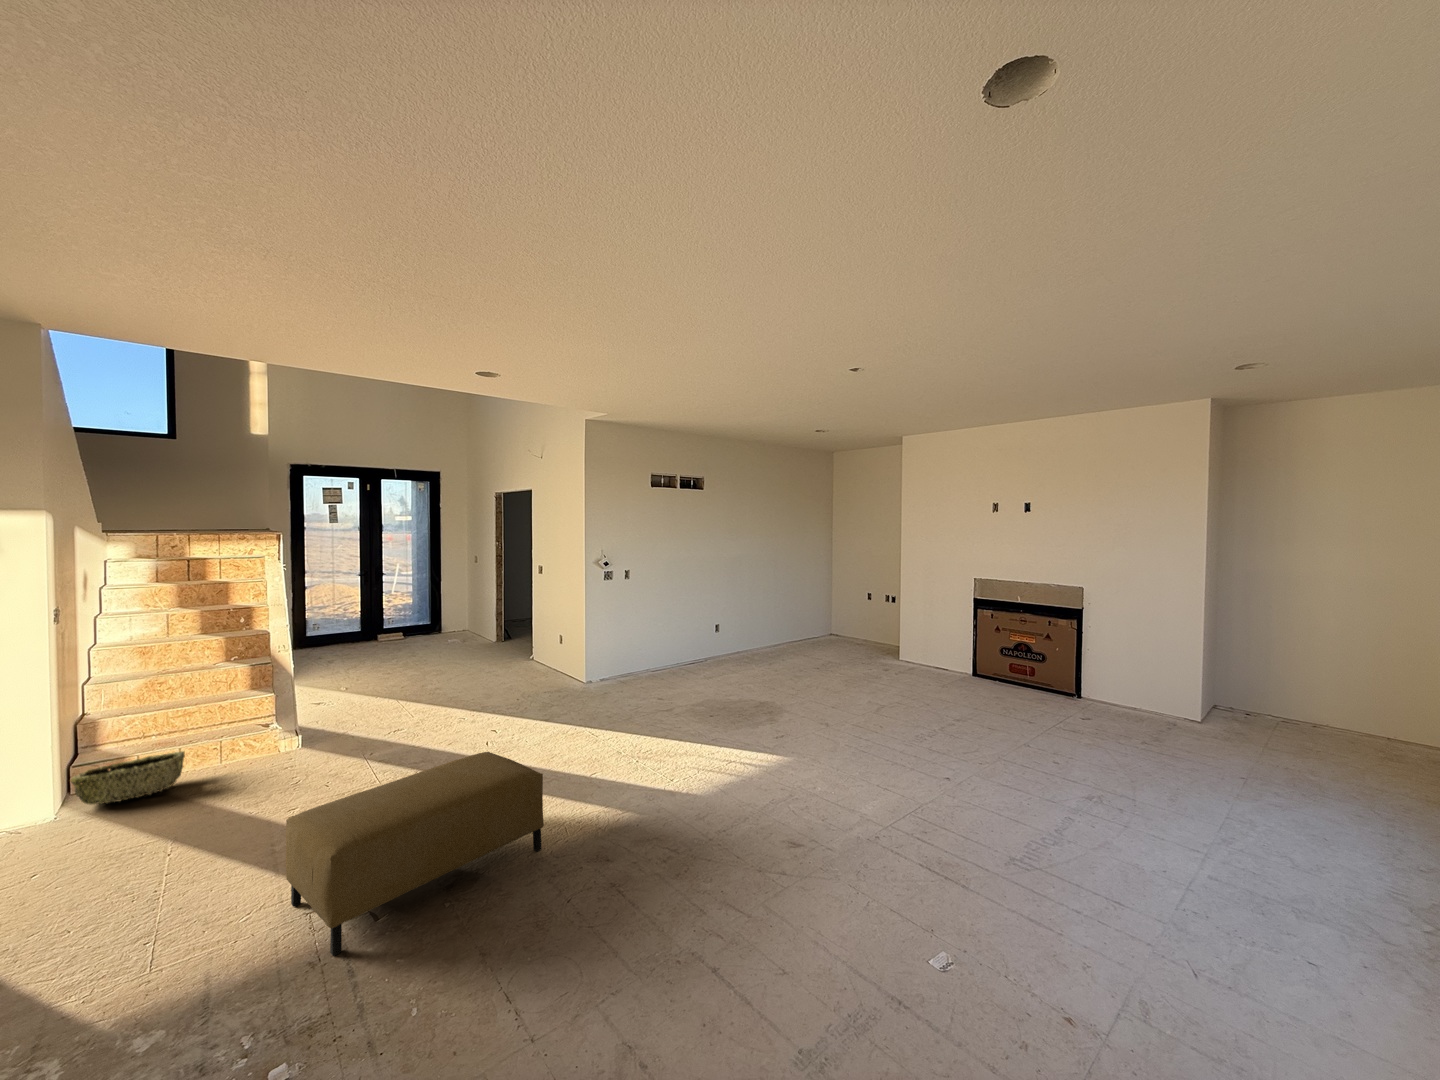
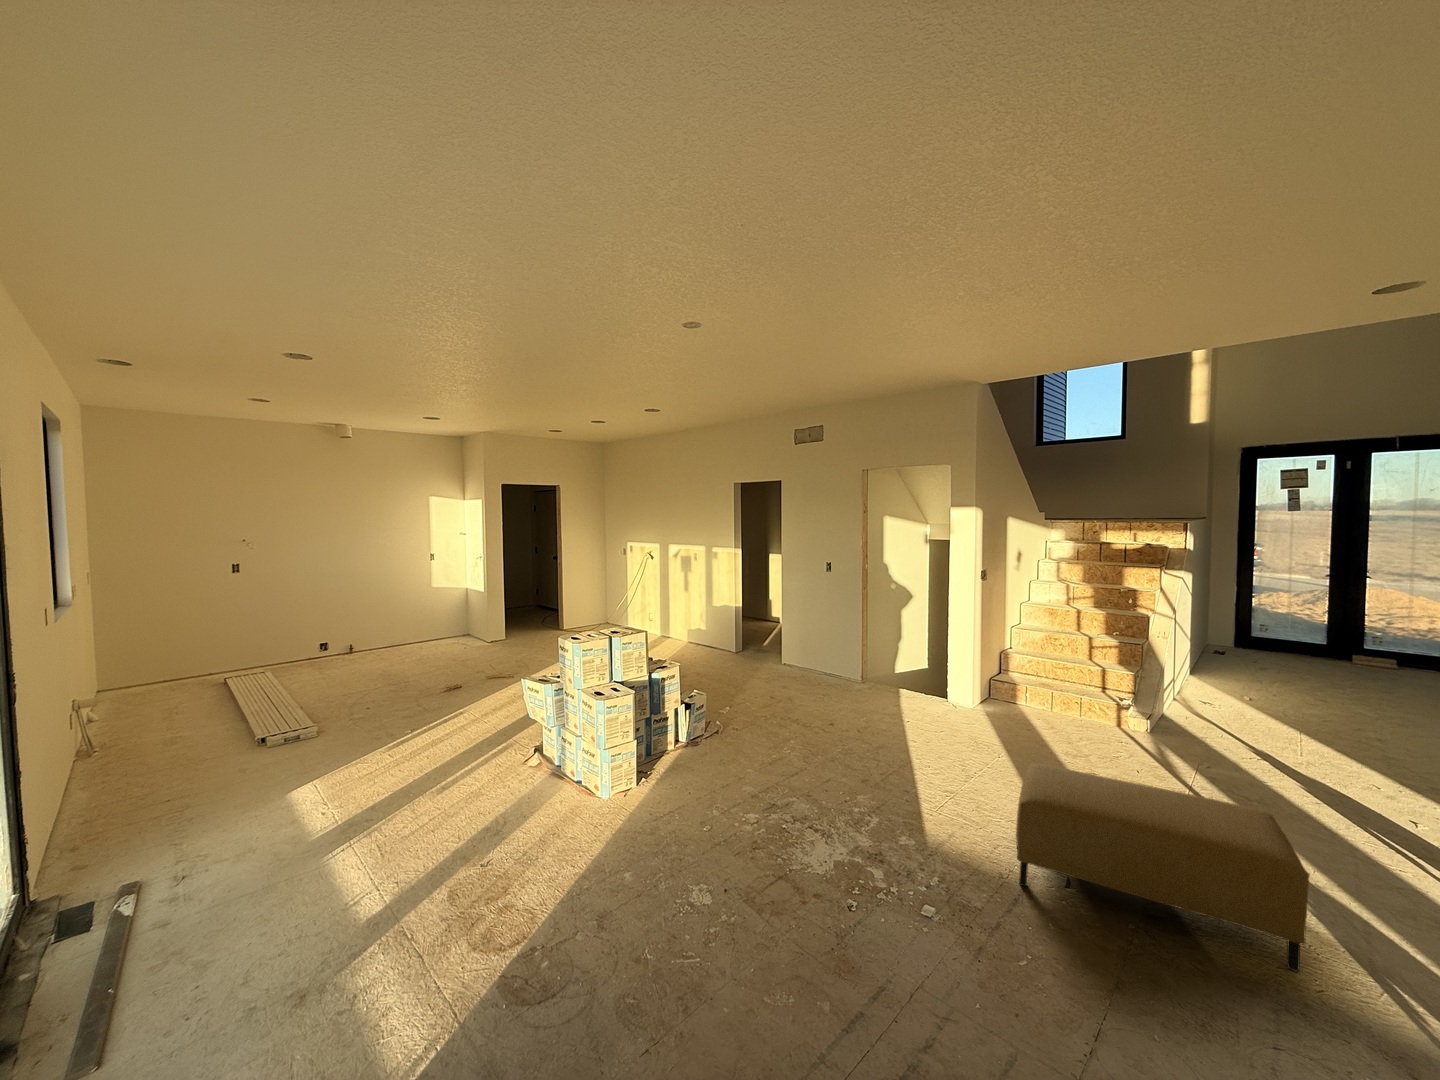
woven basket: present [70,751,185,805] -> none [984,684,1052,717]

